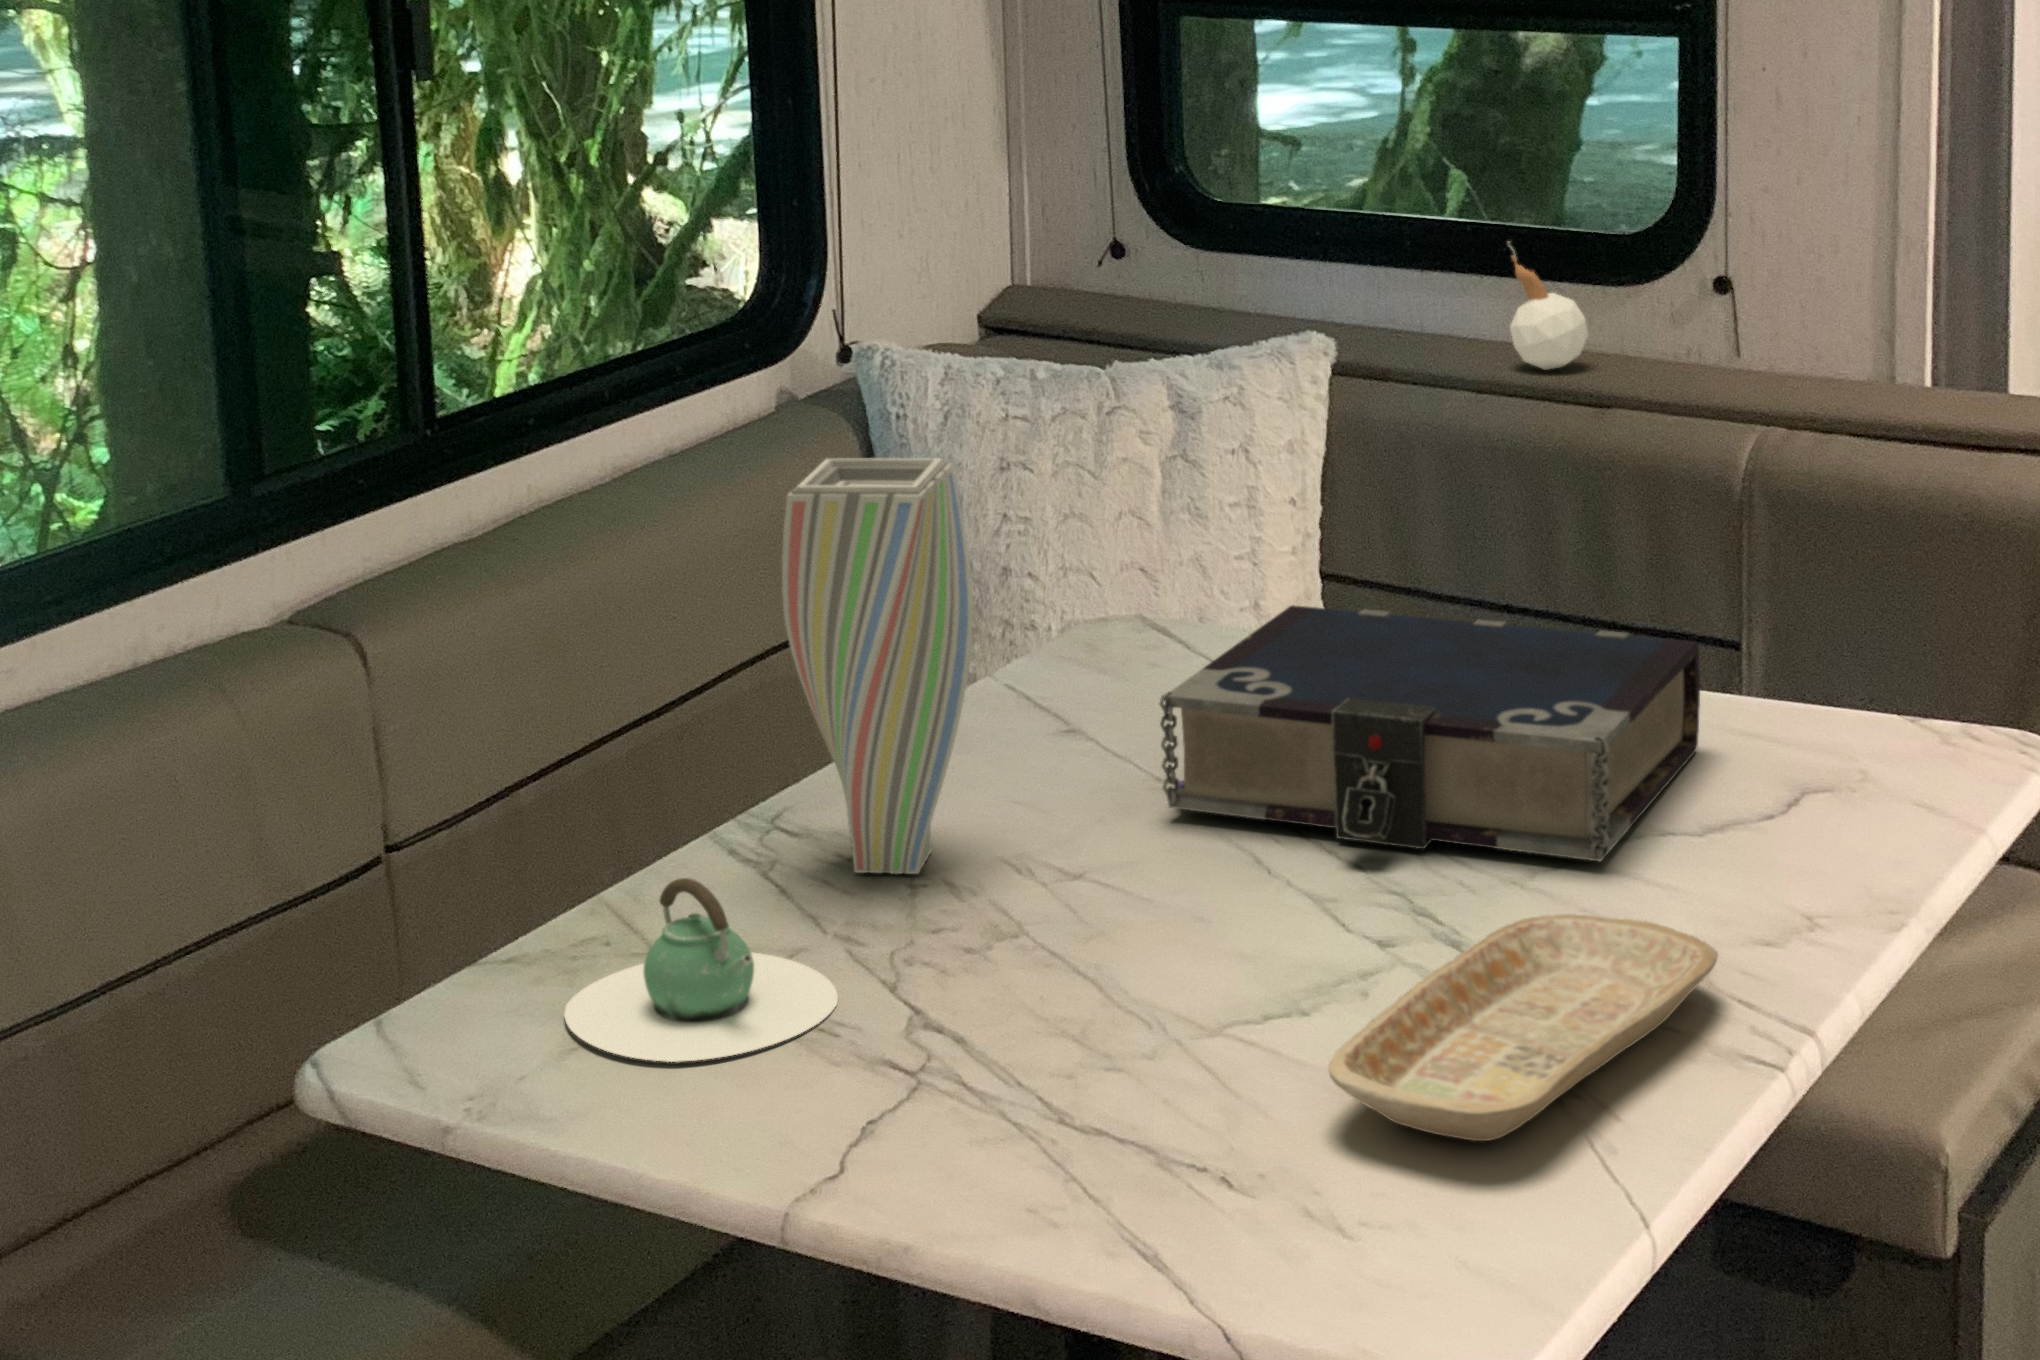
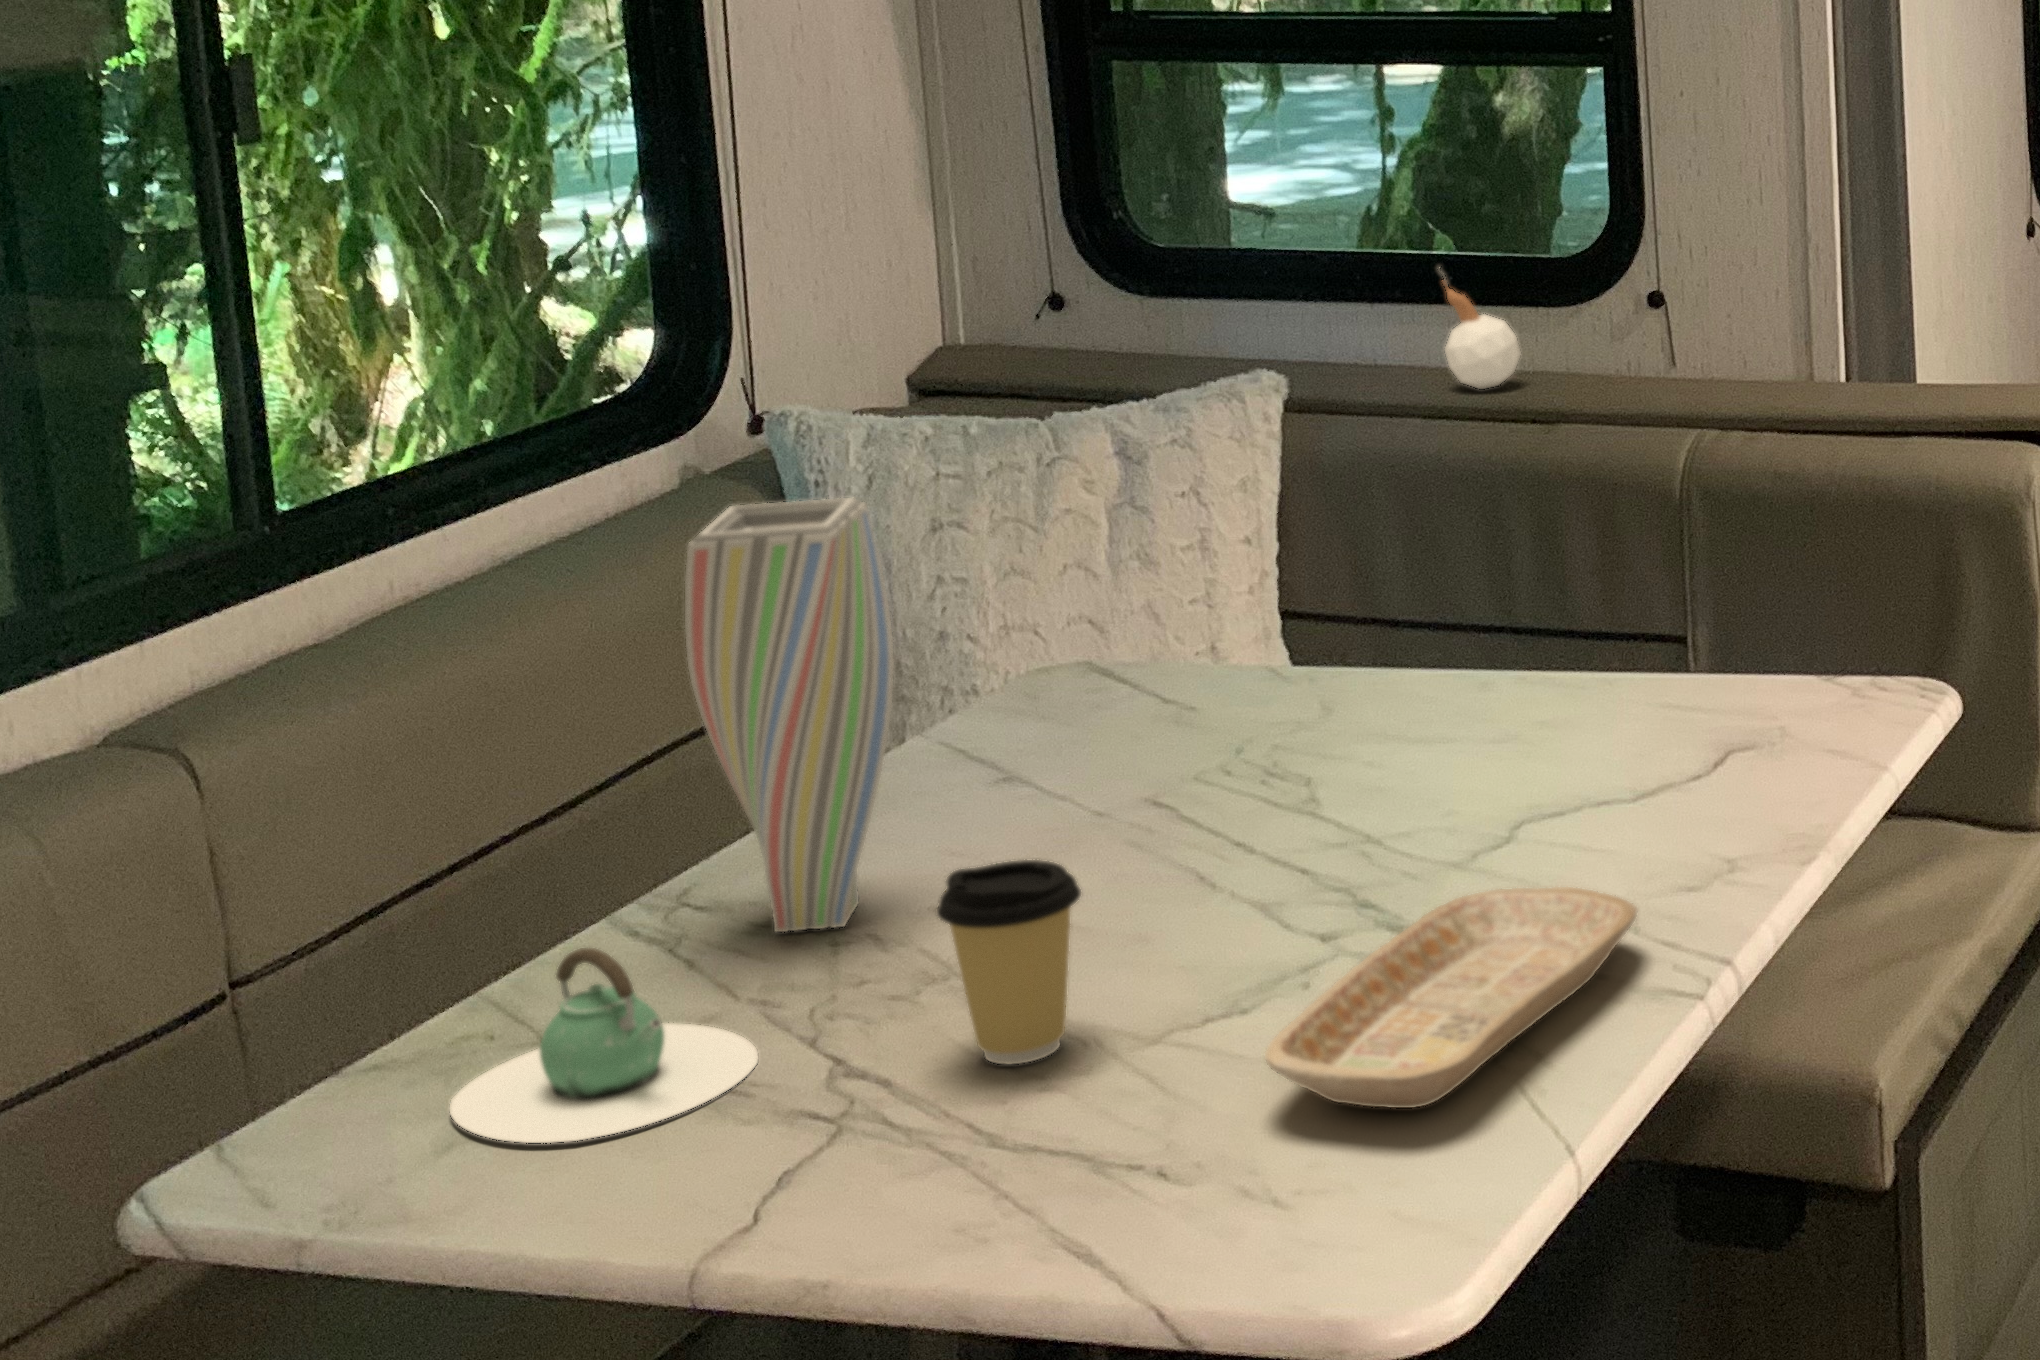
book: present [1159,605,1700,861] -> none [1093,625,1626,848]
coffee cup: none [1010,838,1149,1038] -> present [937,860,1081,1064]

